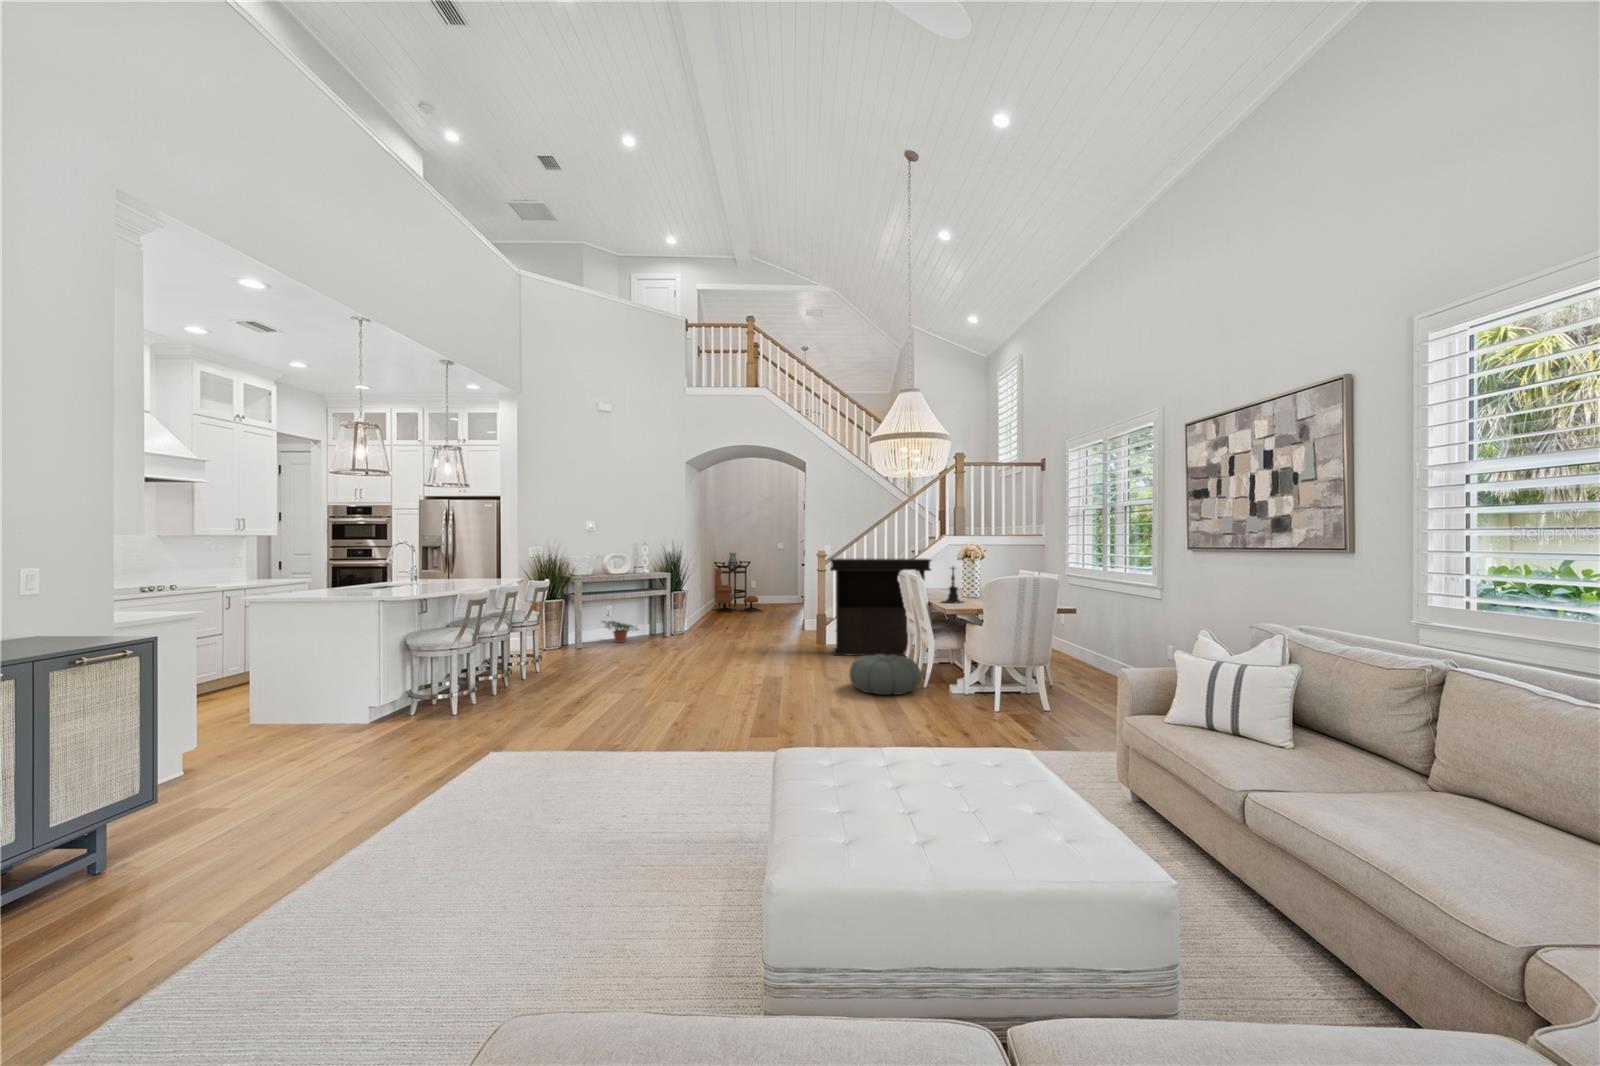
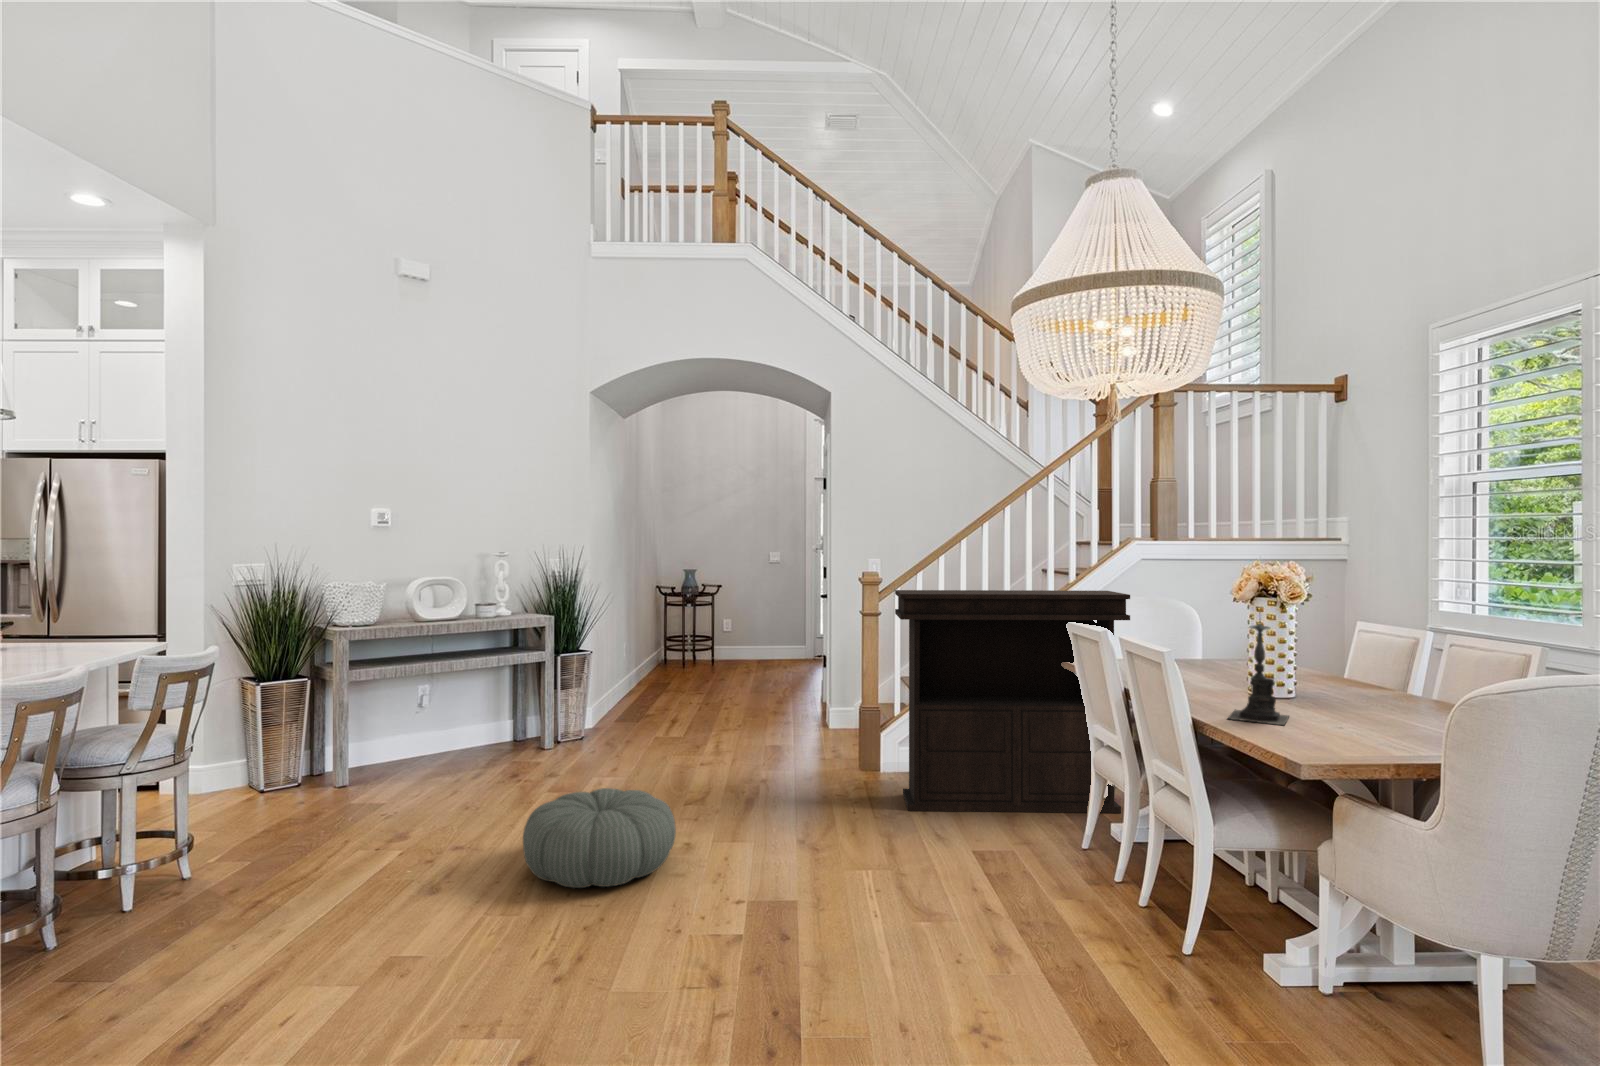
lounge chair: present [712,568,762,612] -> none [648,598,741,681]
potted plant: present [603,621,638,643] -> none [397,715,487,768]
pouf: present [850,654,921,695] -> present [523,788,676,888]

